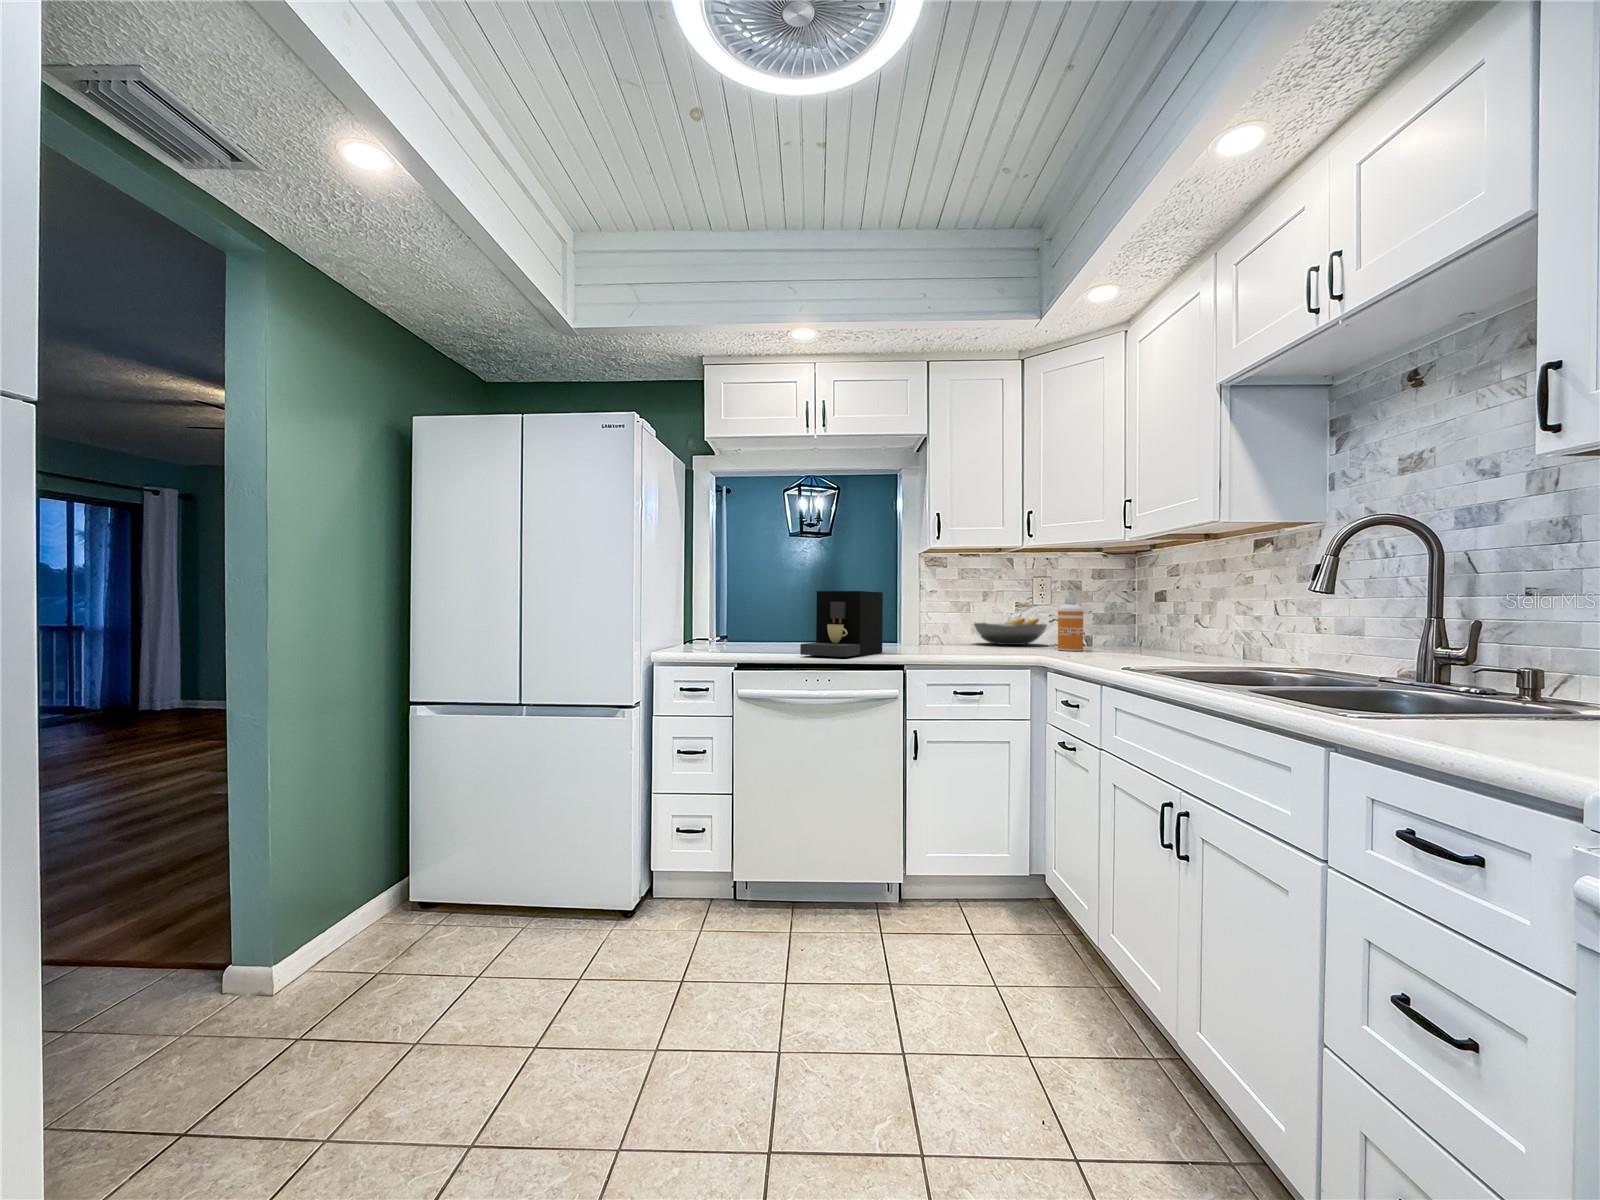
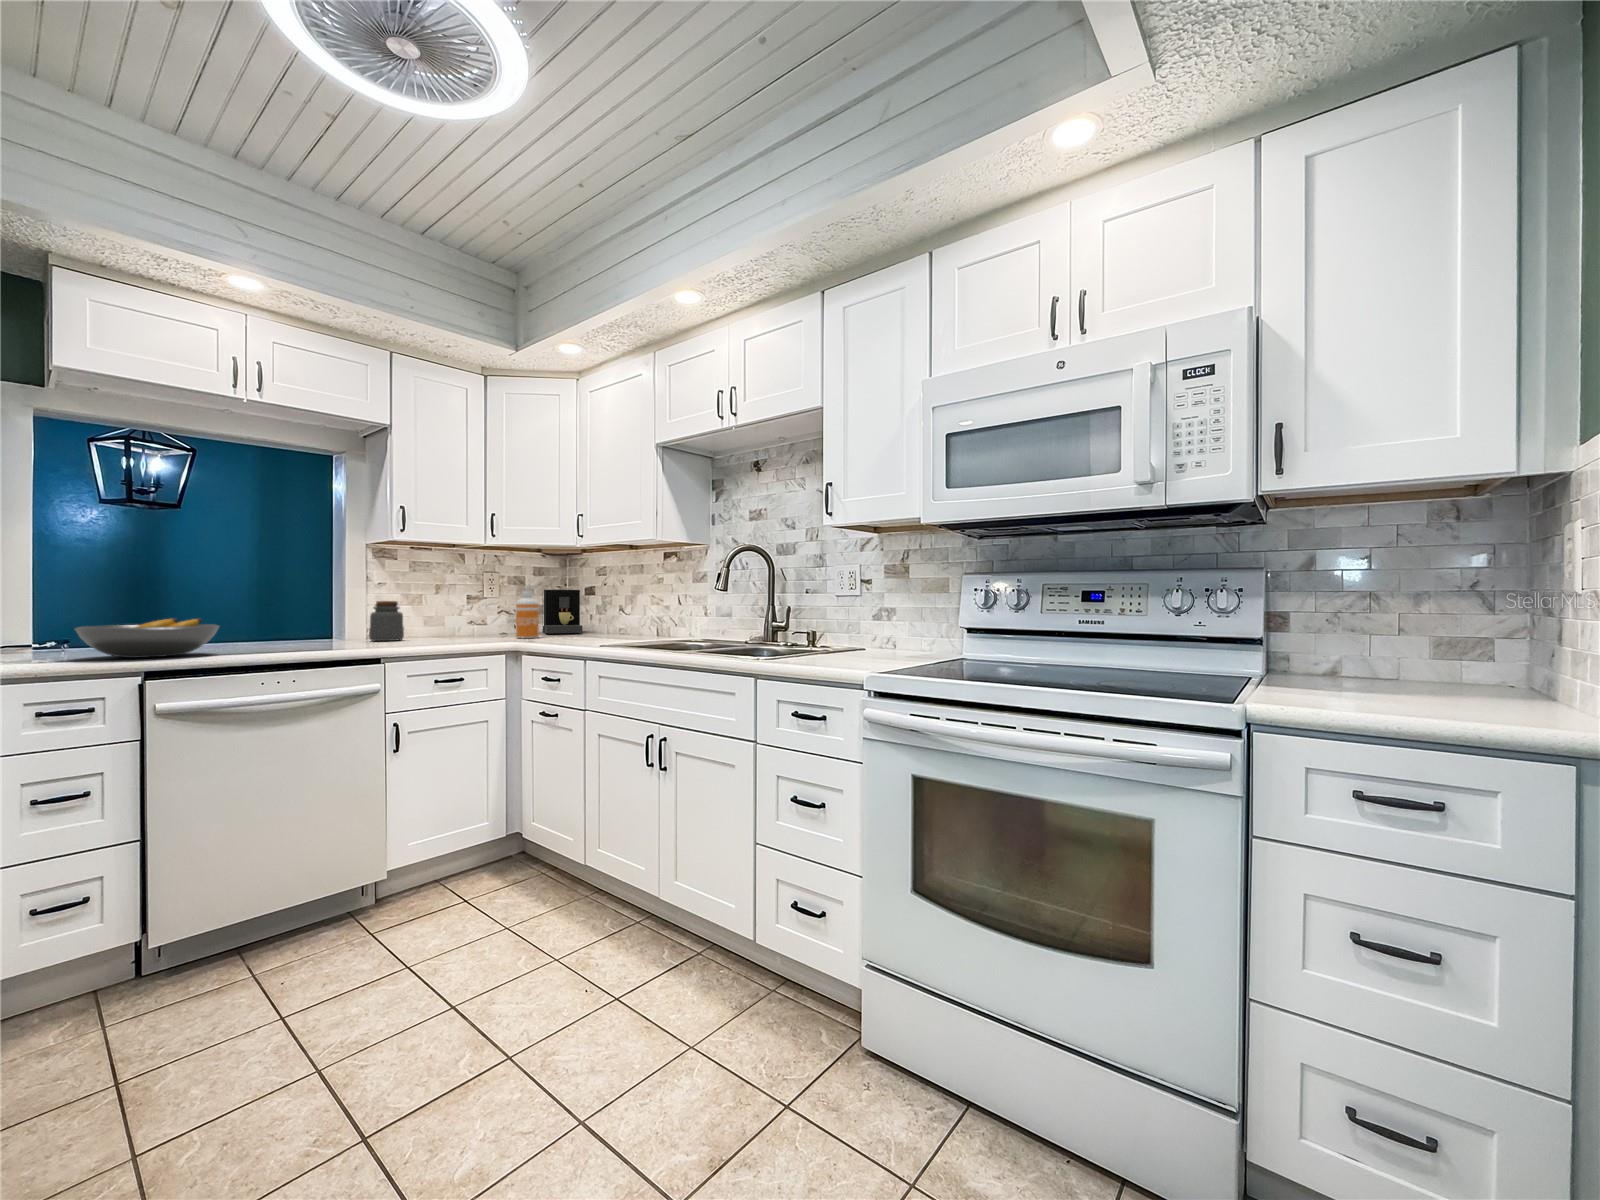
coffee maker: present [800,591,883,657] -> present [543,590,583,633]
jar: none [921,607,951,646] -> present [369,601,404,641]
fruit bowl: present [974,618,1047,645] -> present [75,618,219,658]

